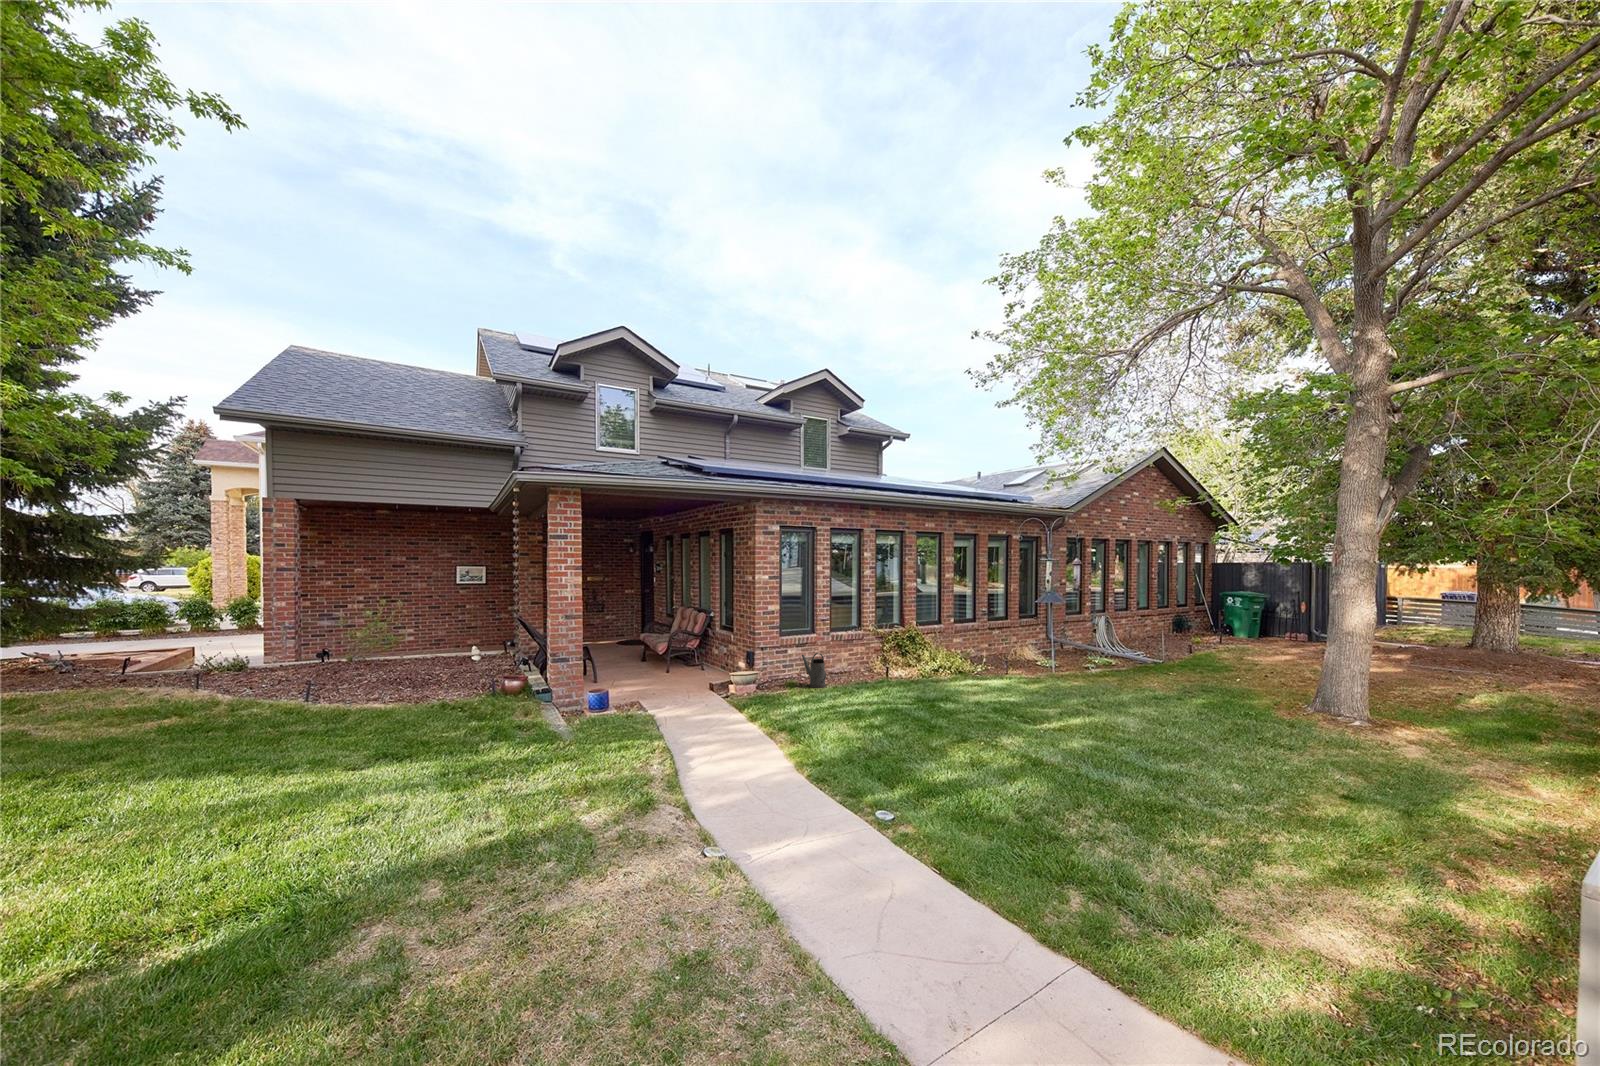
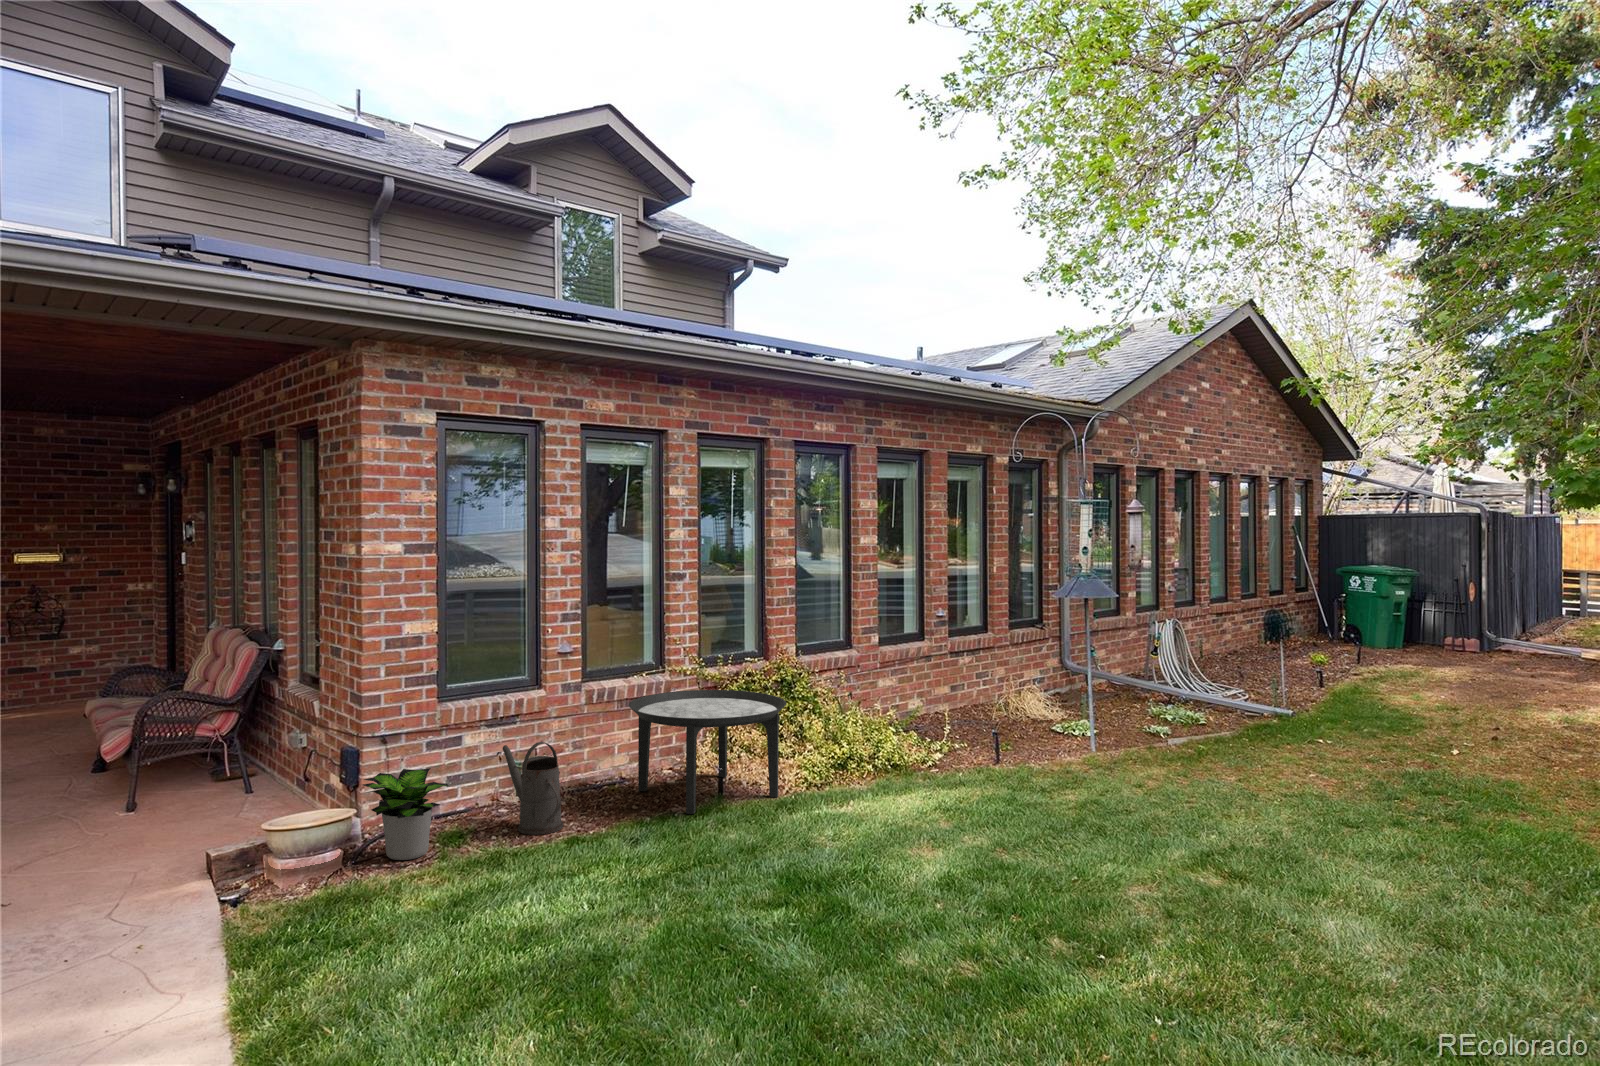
round table: none [849,638,913,685] -> present [629,690,786,814]
potted plant: none [756,660,790,692] -> present [363,768,448,860]

